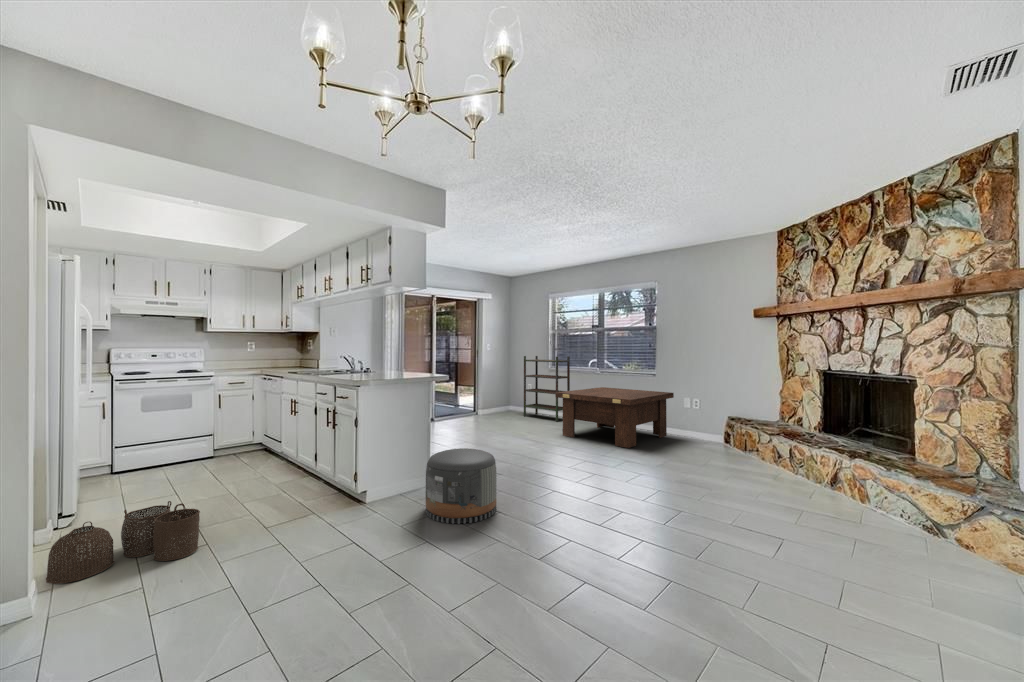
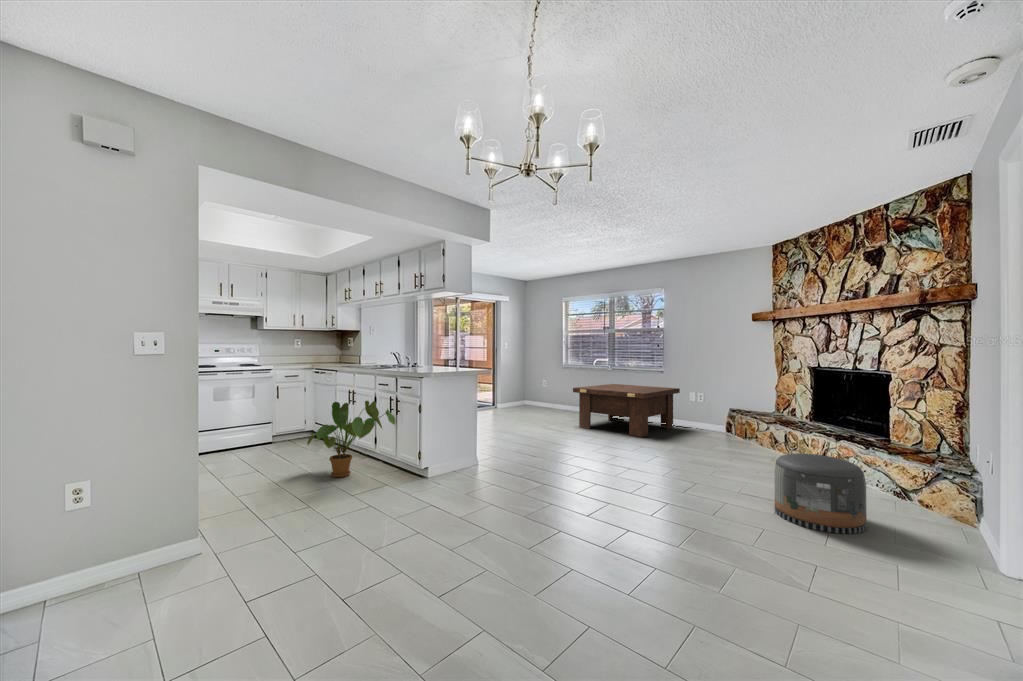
bookshelf: present [524,356,570,422] -> none [538,355,581,416]
house plant: none [227,412,332,502] -> present [307,401,396,477]
pouf: present [425,448,497,524] -> present [774,453,867,534]
woven basket: present [46,501,200,584] -> none [199,470,309,531]

